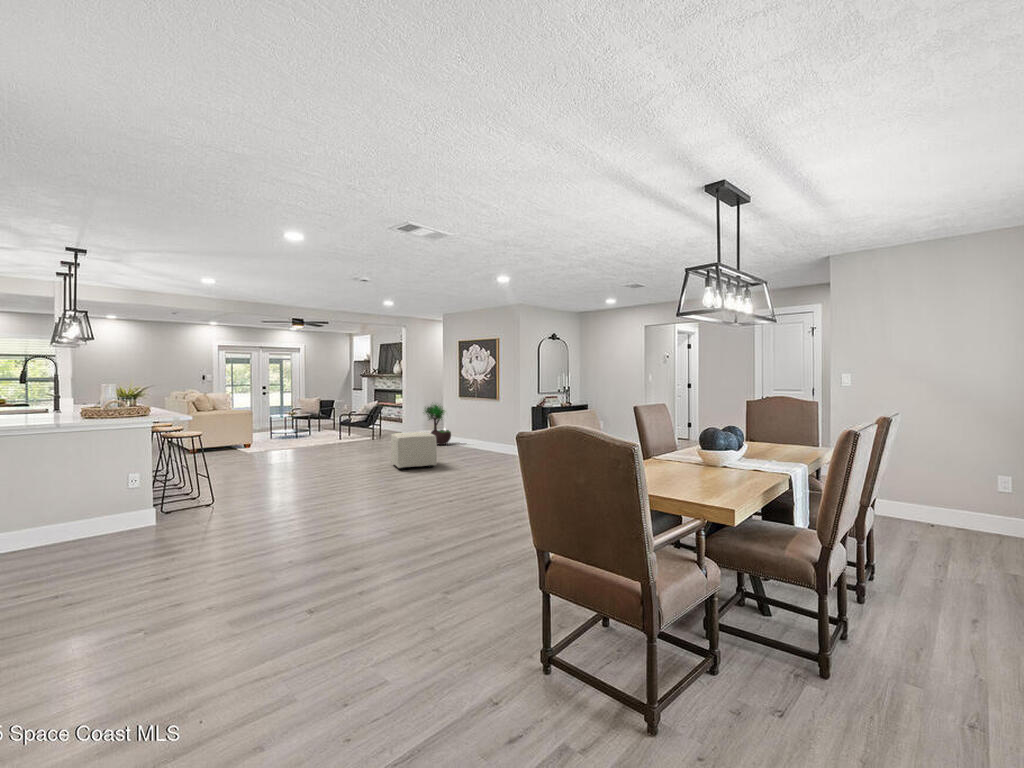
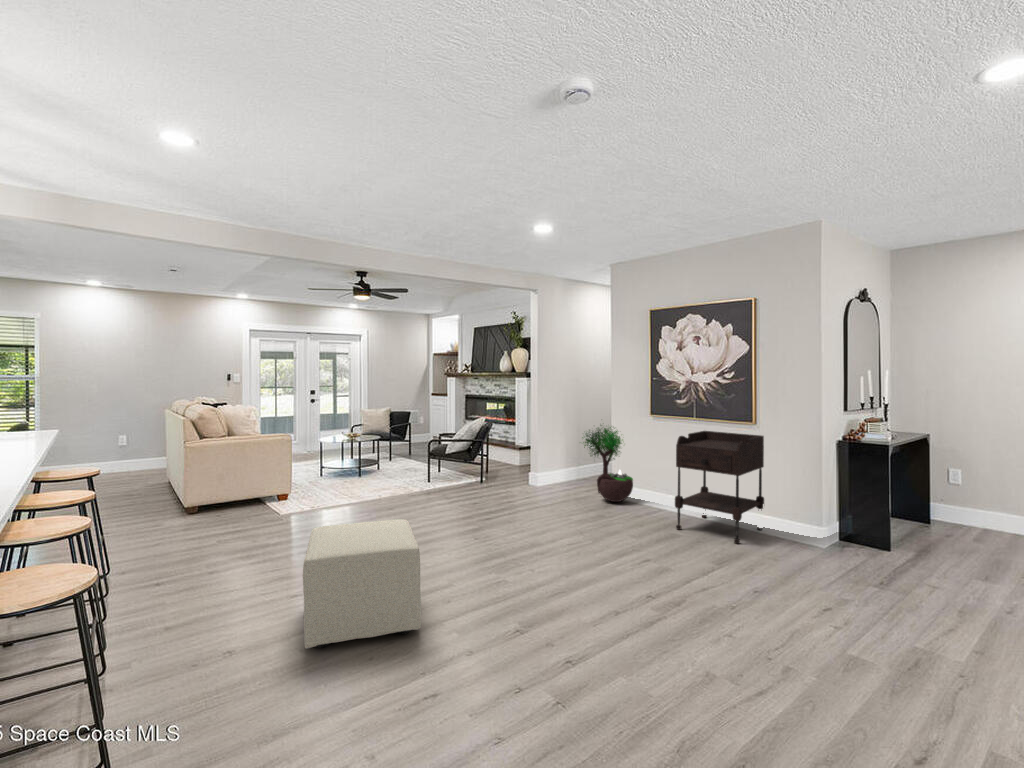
side table: none [458,404,502,455] -> present [675,431,764,544]
ottoman: present [391,432,437,470] -> present [303,519,421,649]

